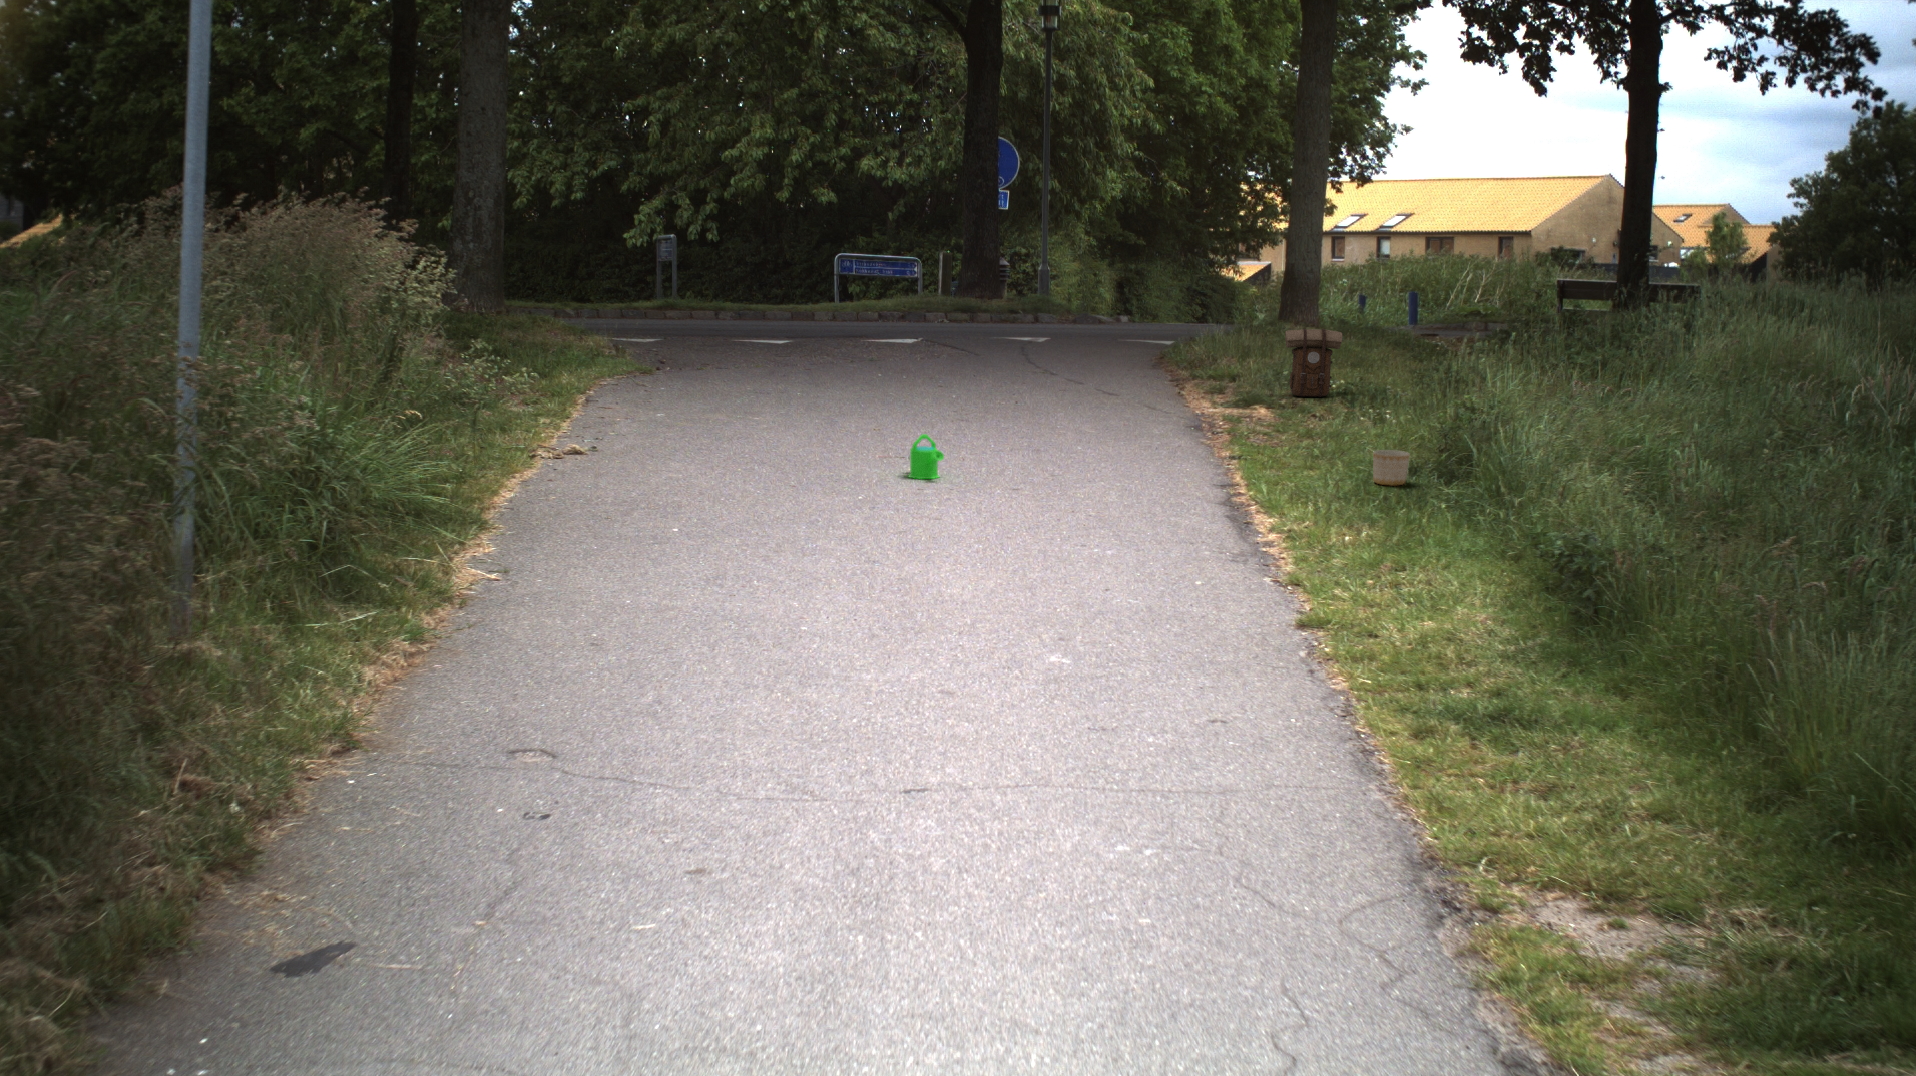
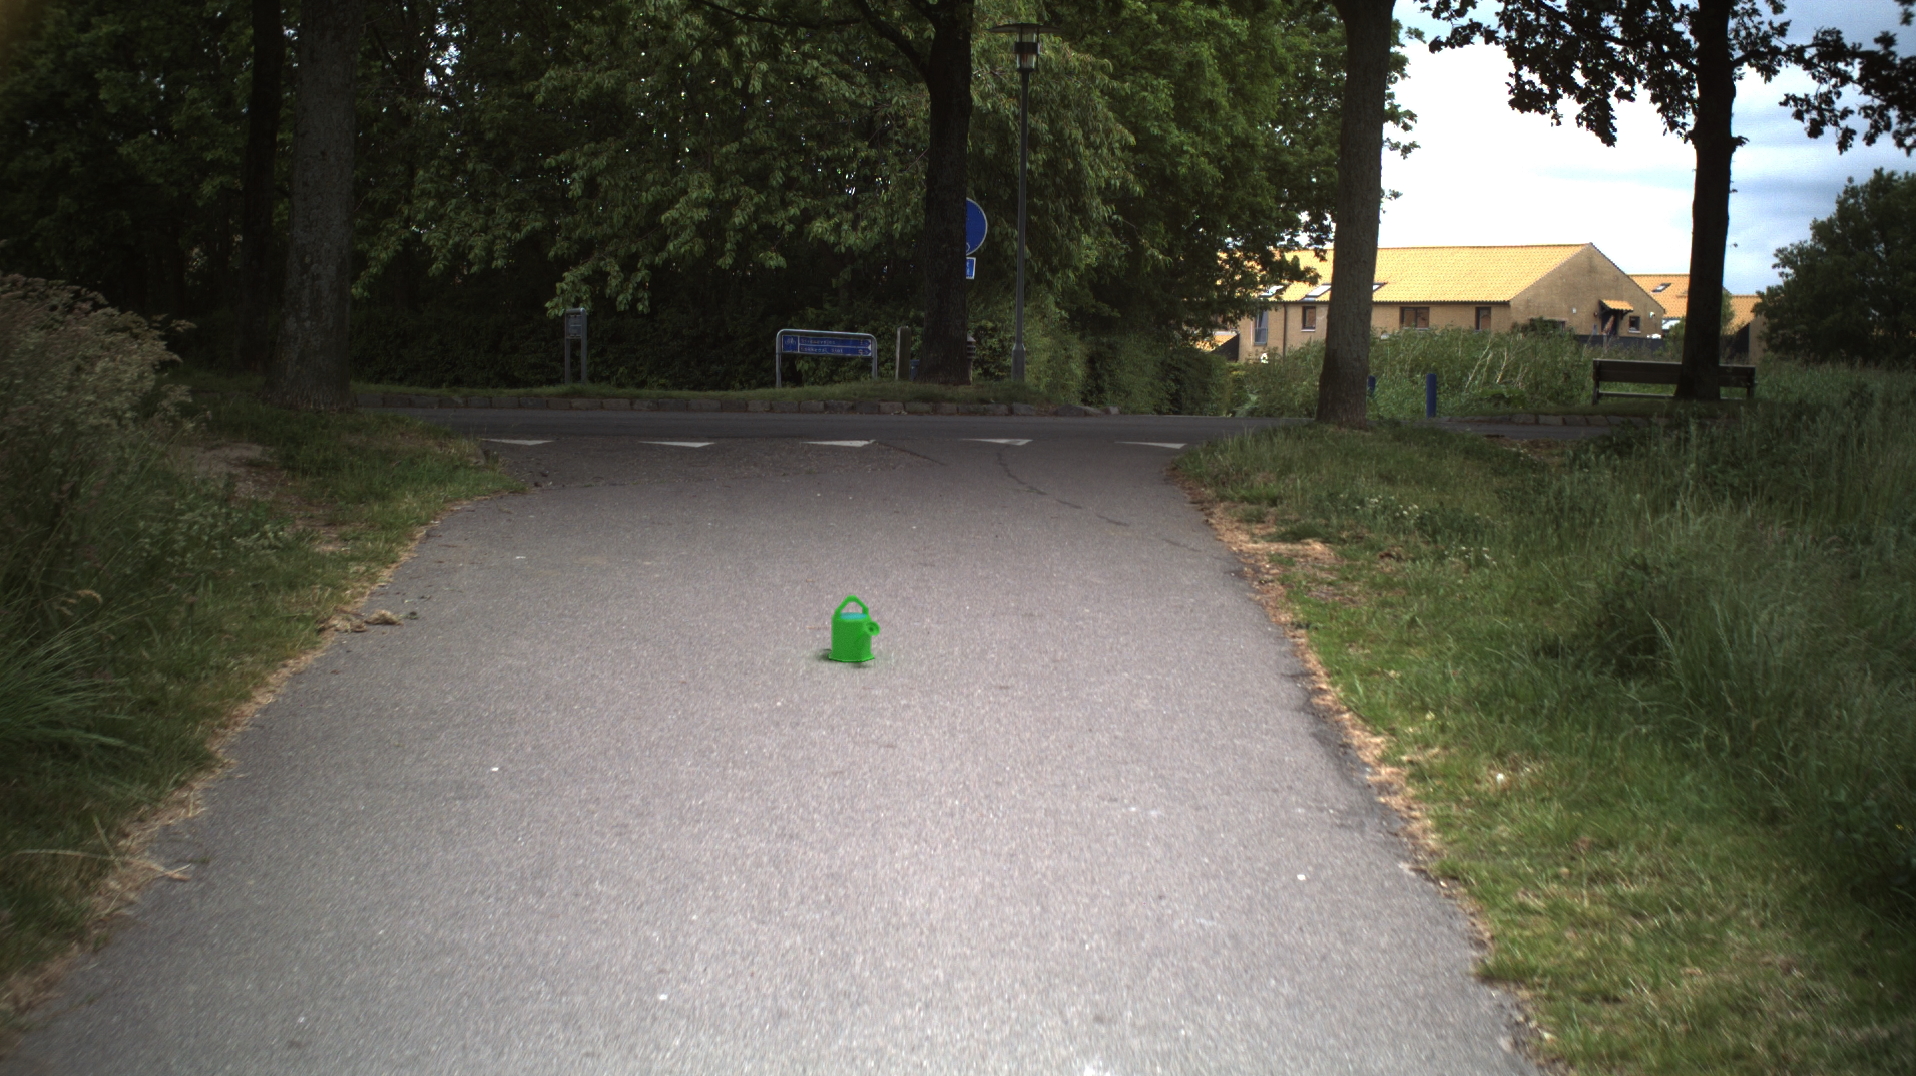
backpack: present [1285,329,1343,397] -> none [1348,433,1426,525]
planter: present [1373,450,1410,486] -> none [1522,628,1579,684]

